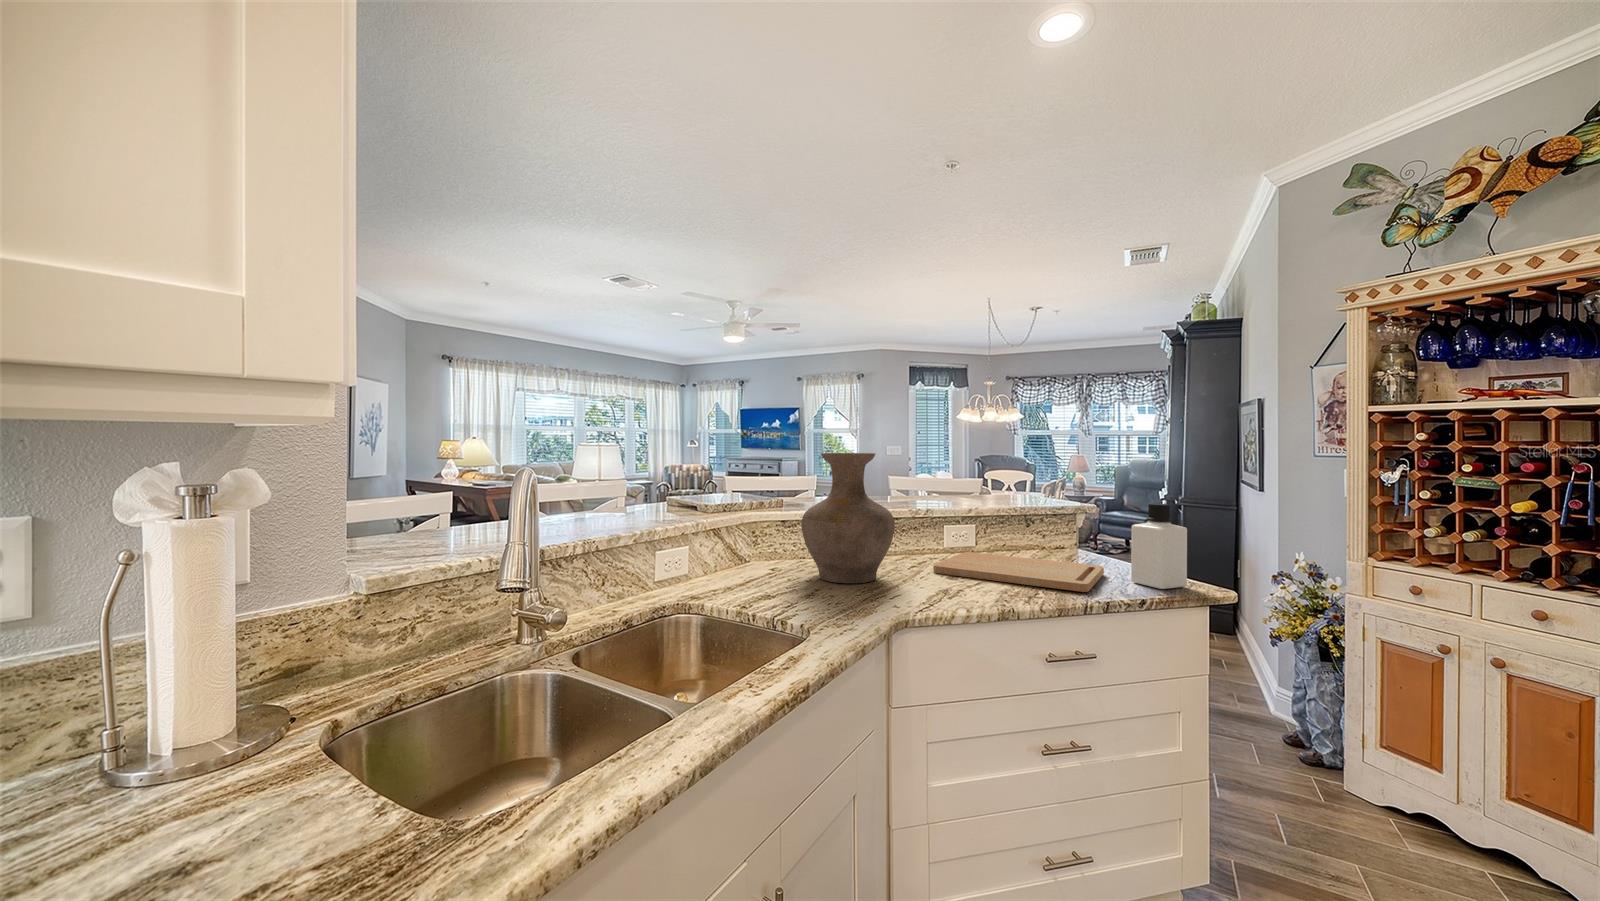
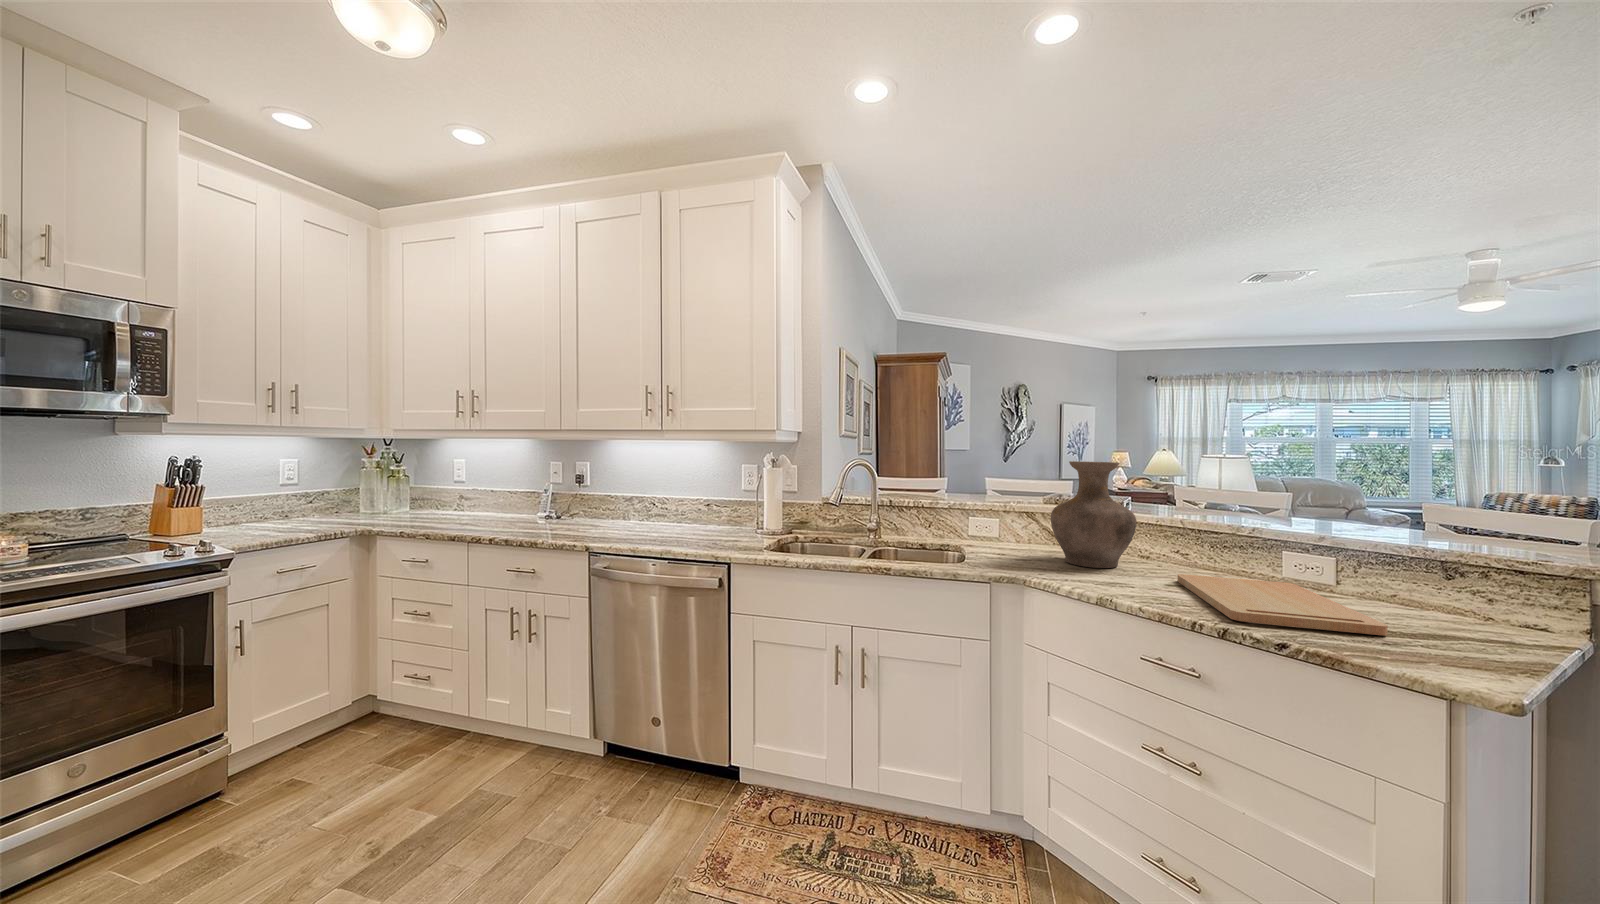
bottle: present [1131,504,1187,589] -> none [1364,544,1444,669]

